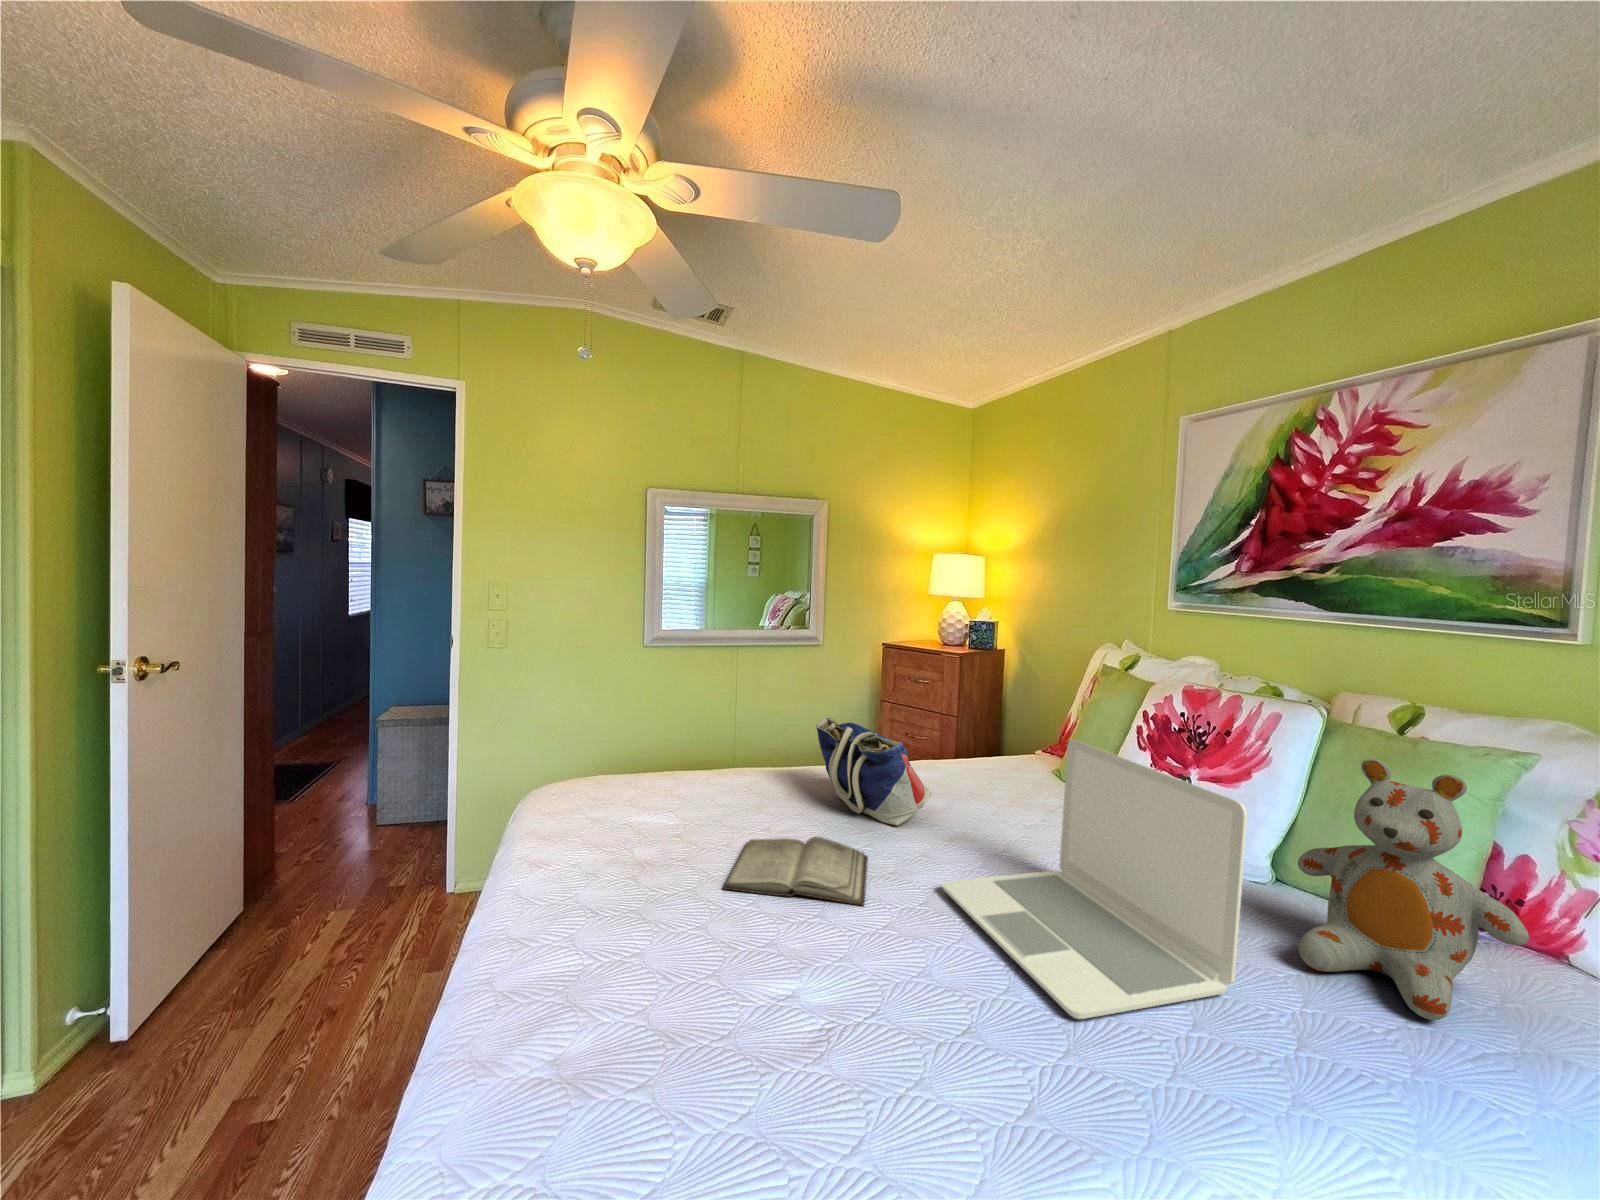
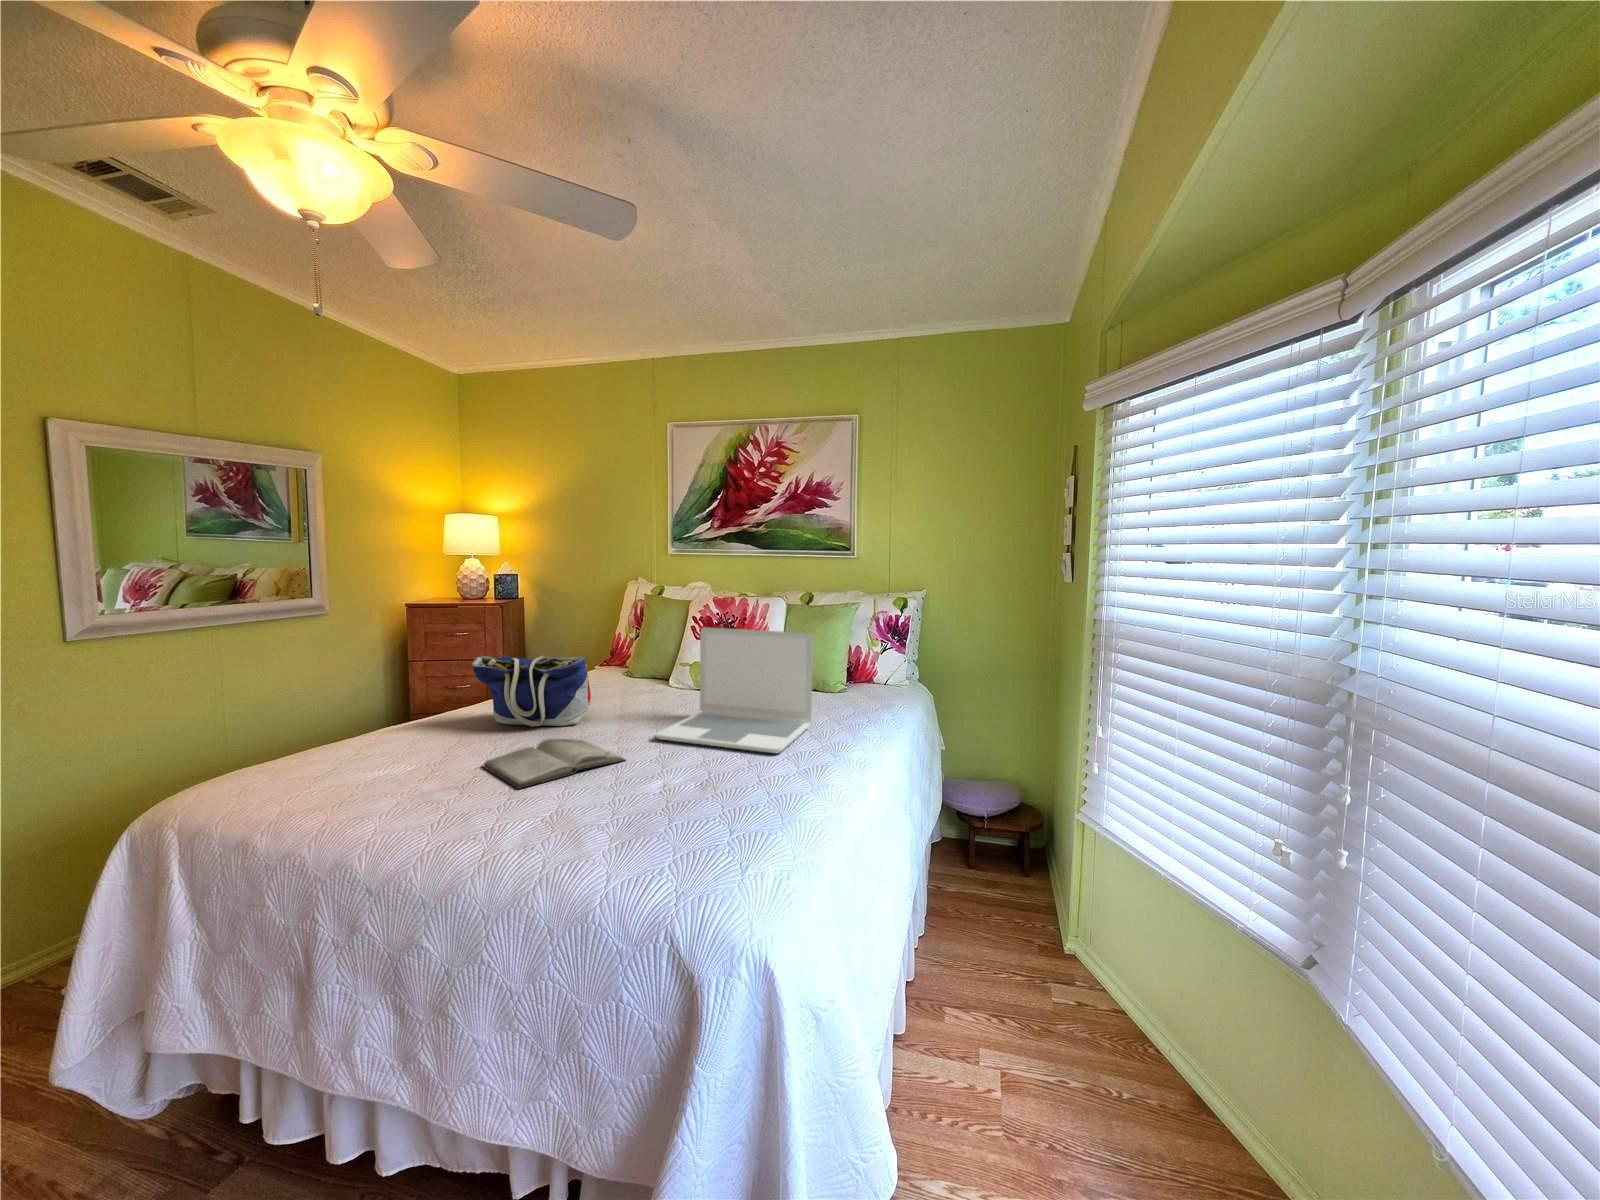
stuffed bear: present [1298,759,1529,1020] -> none [801,611,878,711]

